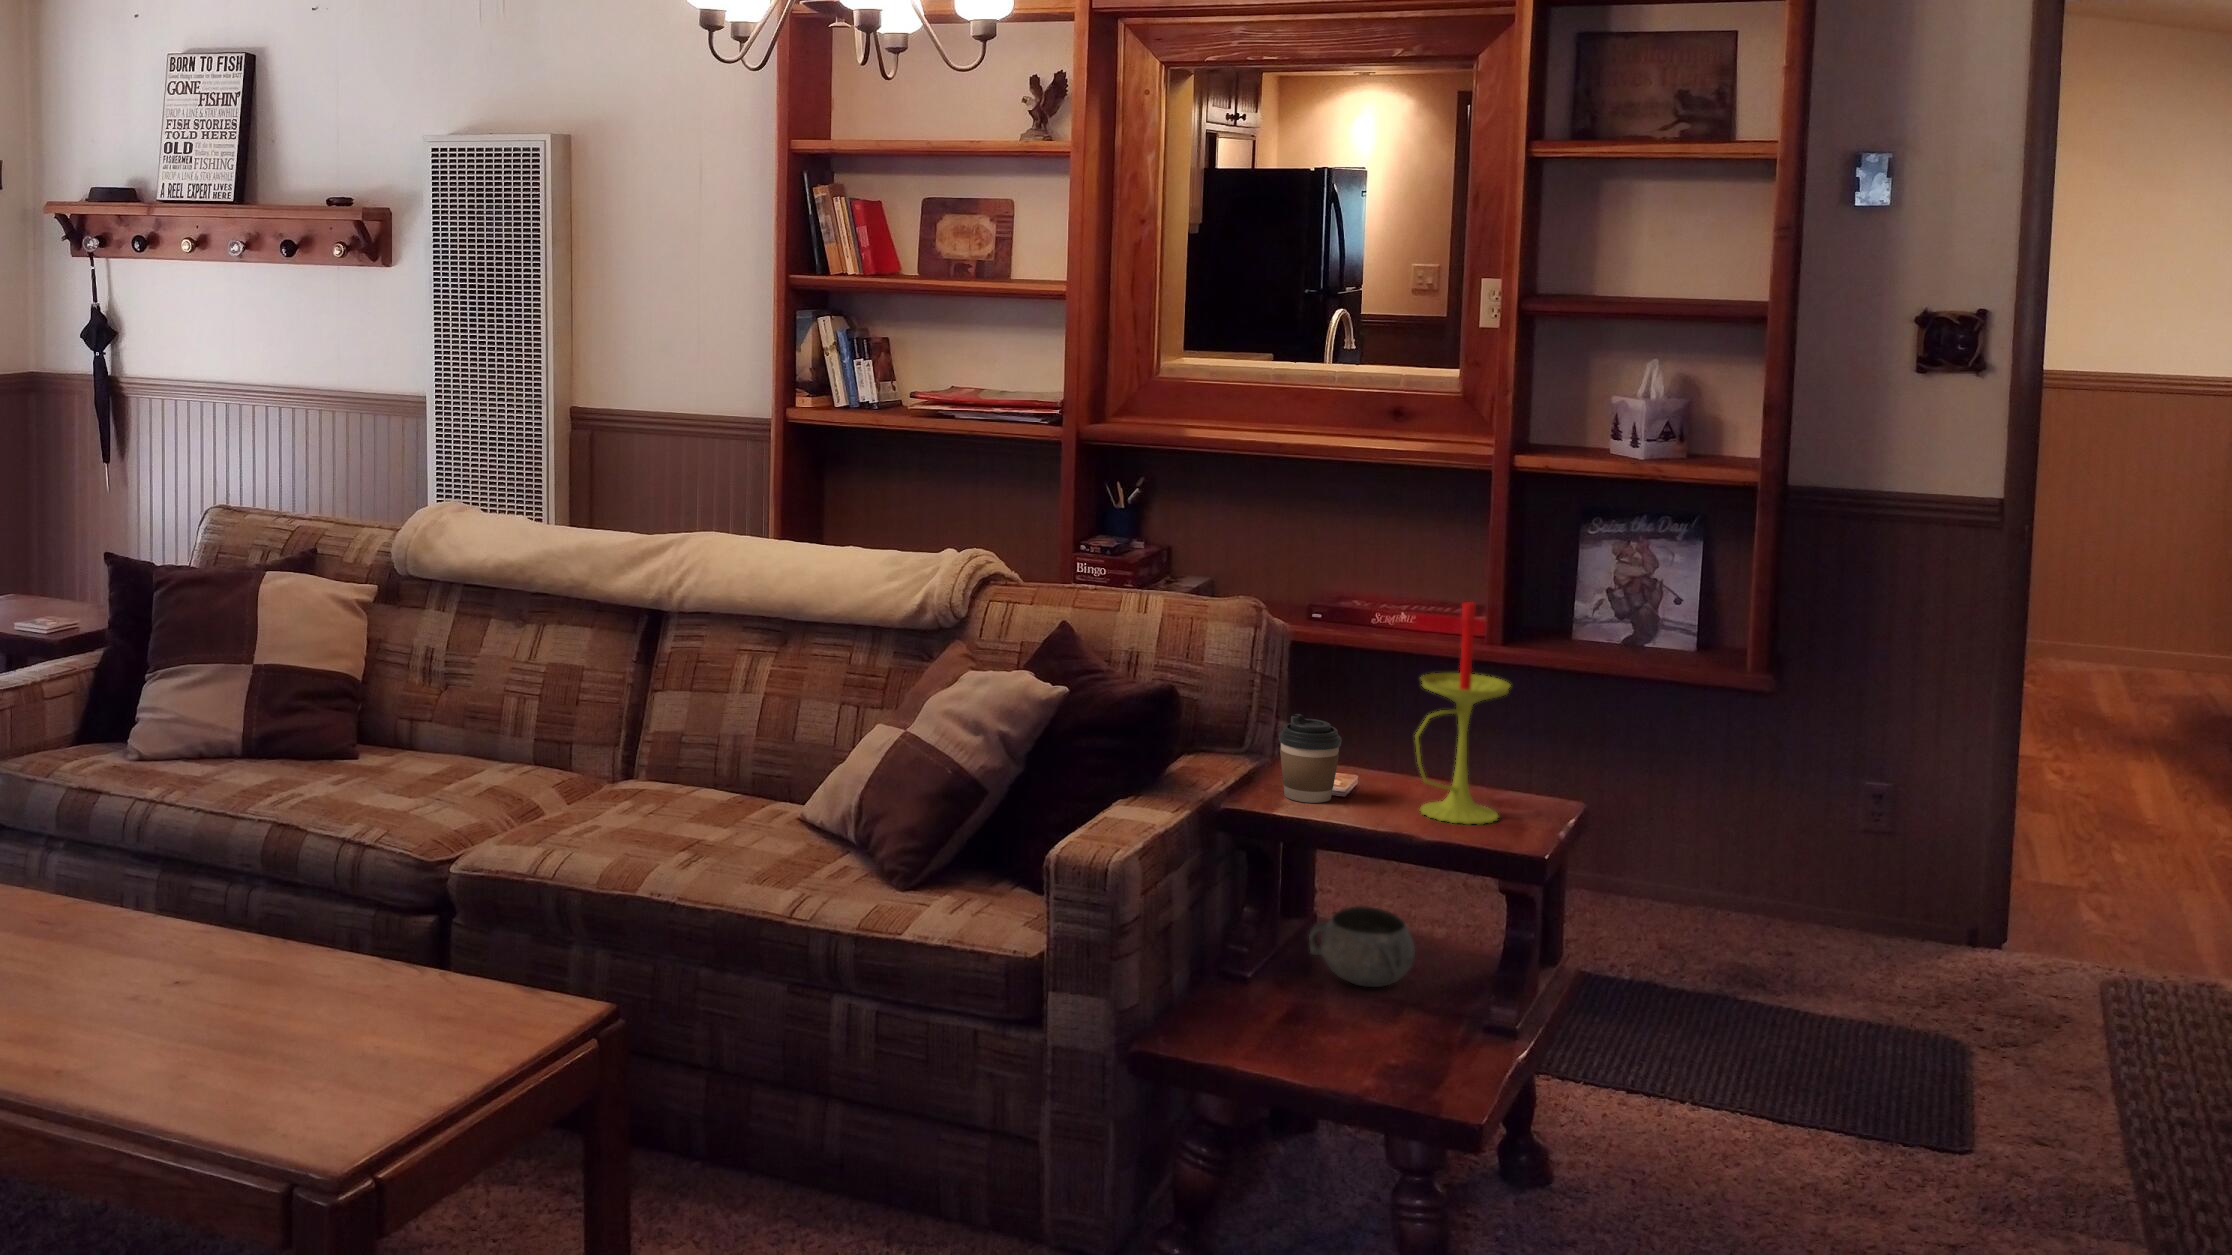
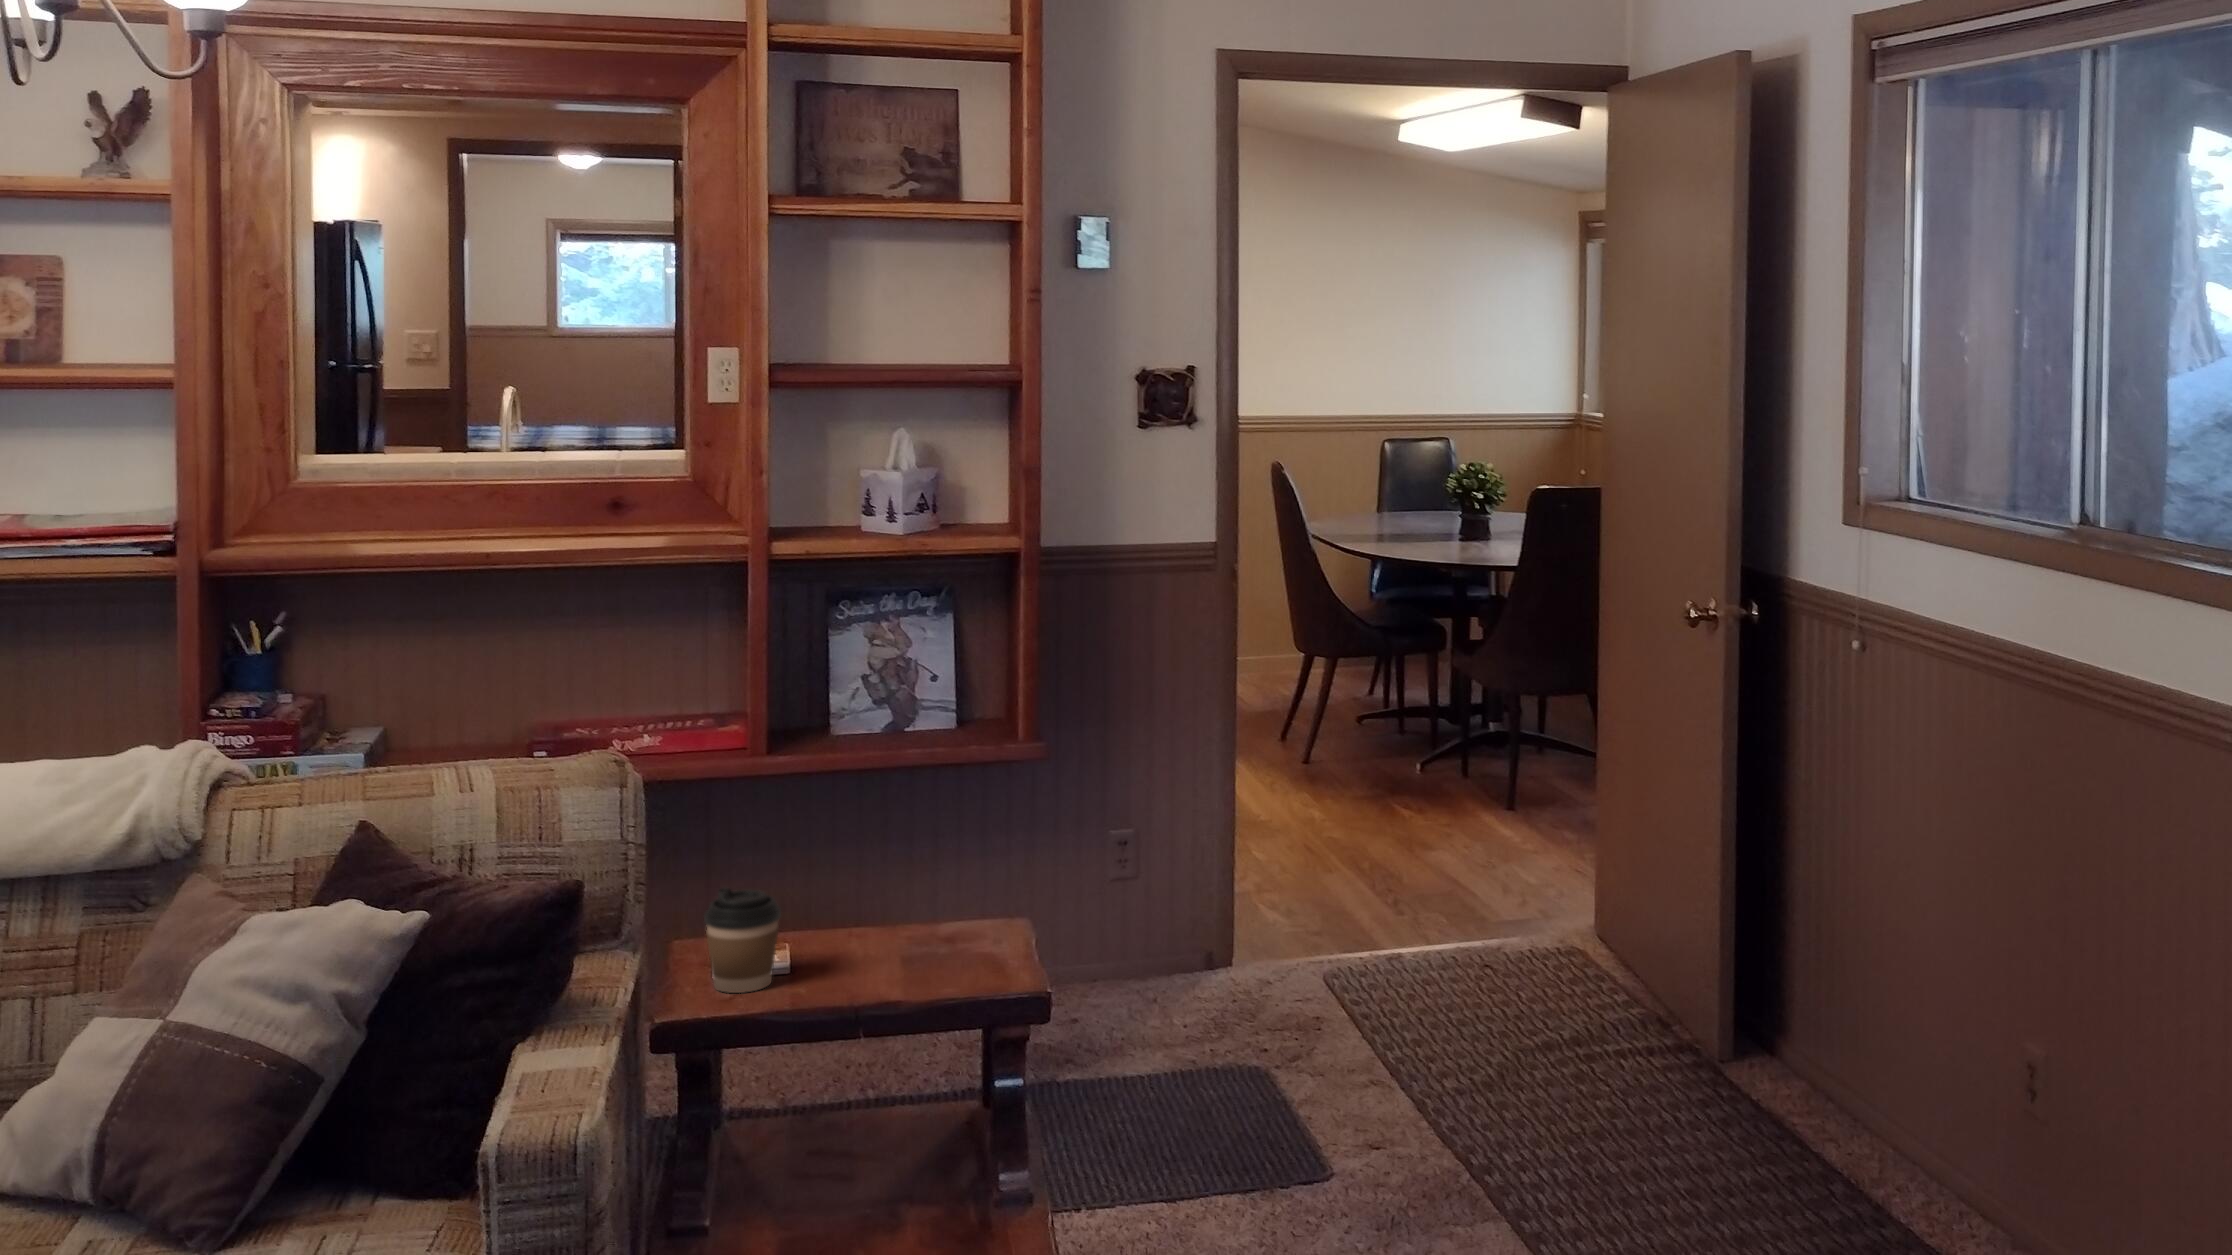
candle: present [1415,602,1510,824] -> none [871,718,972,979]
decorative bowl: present [1309,906,1415,987] -> none [762,1096,886,1194]

